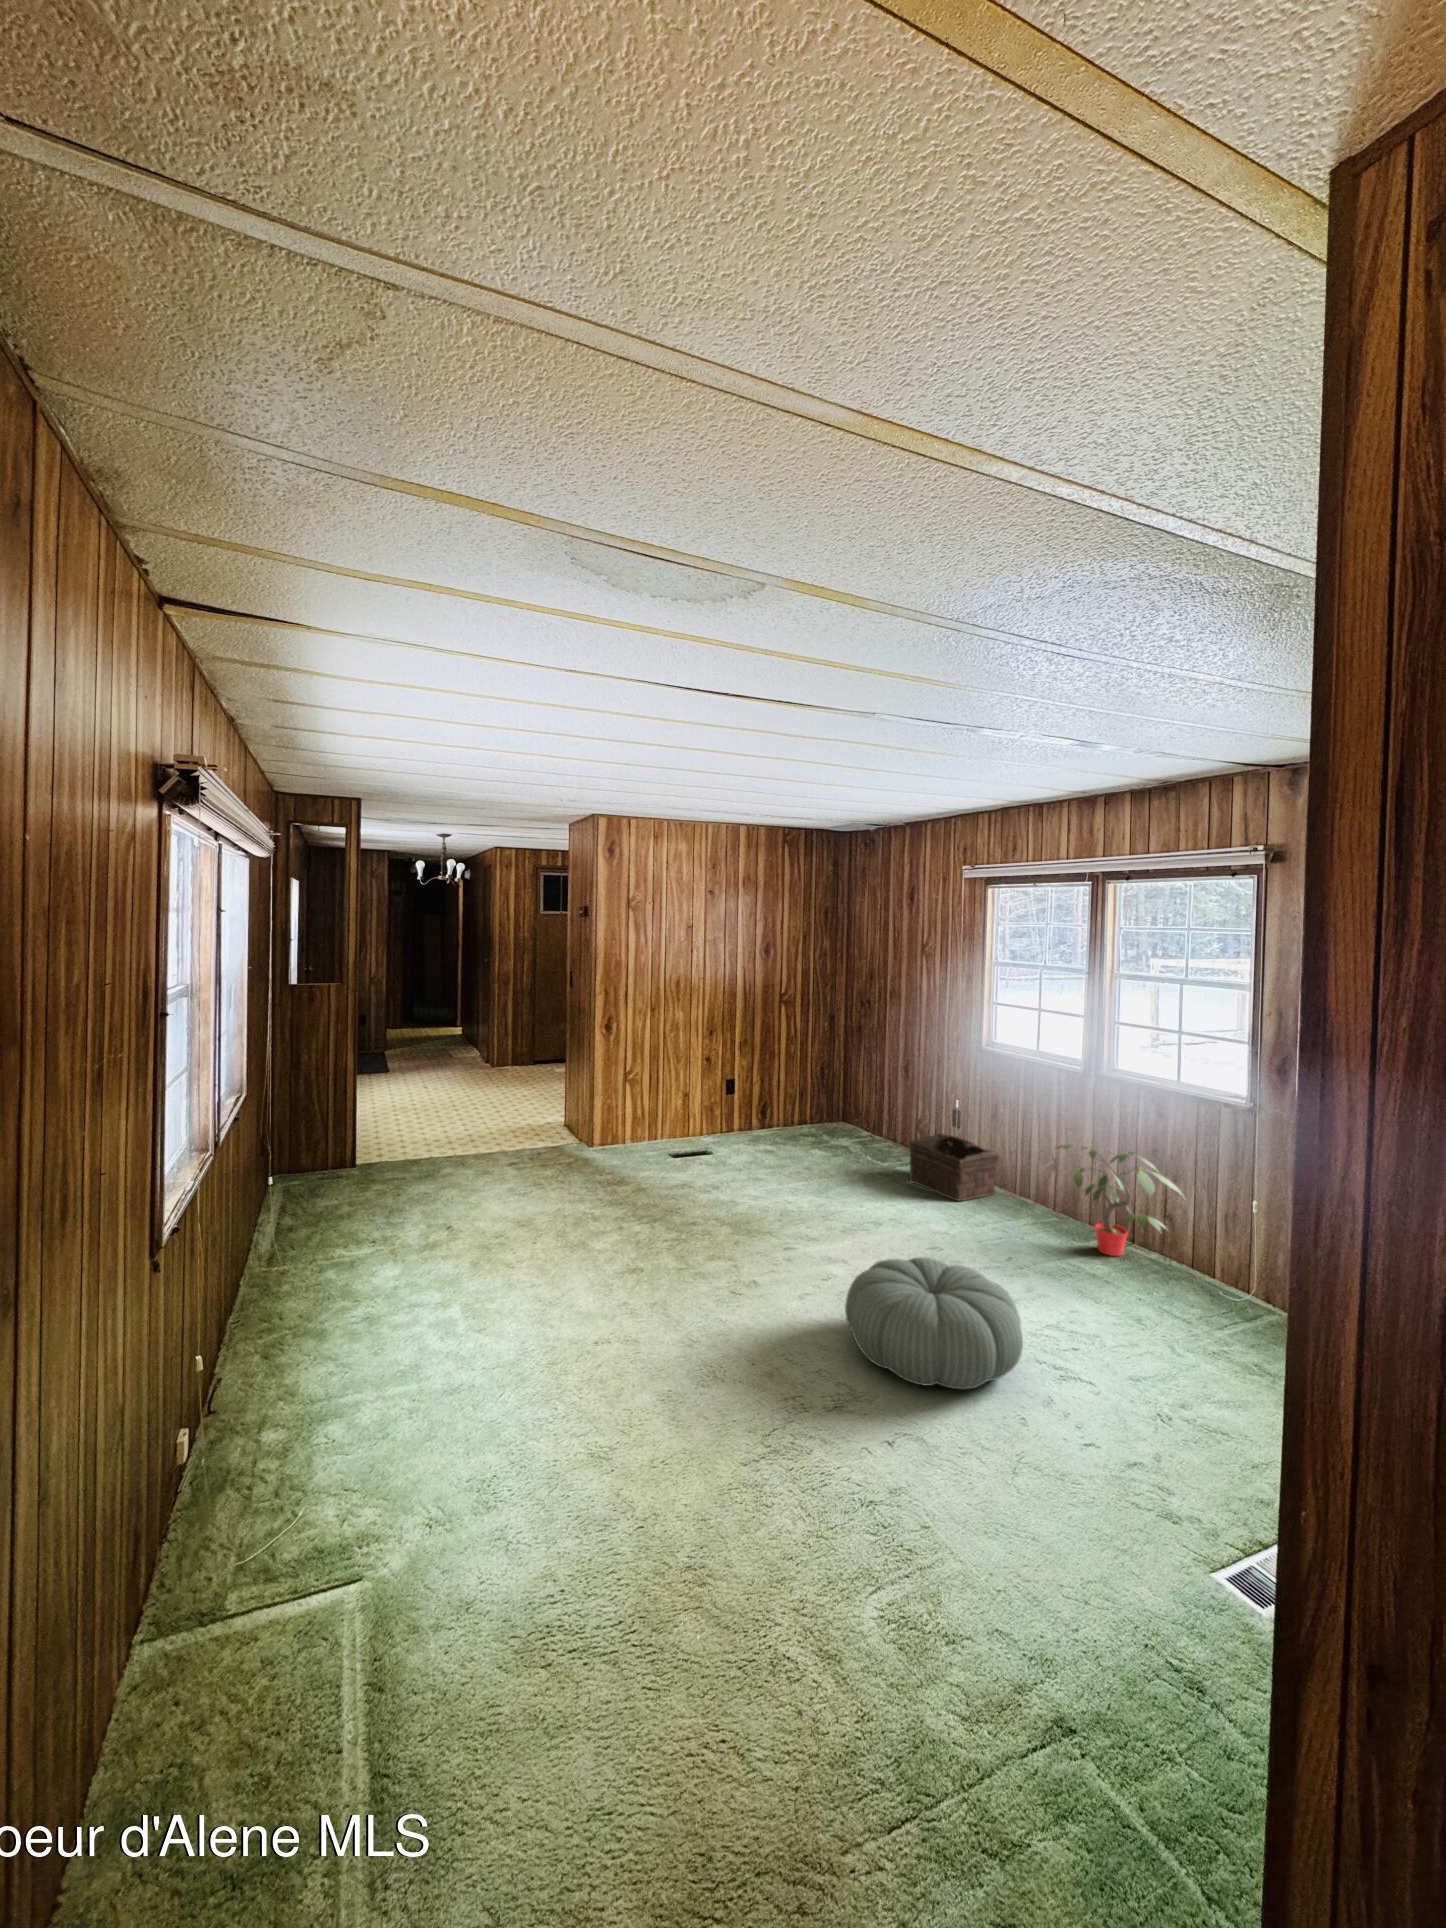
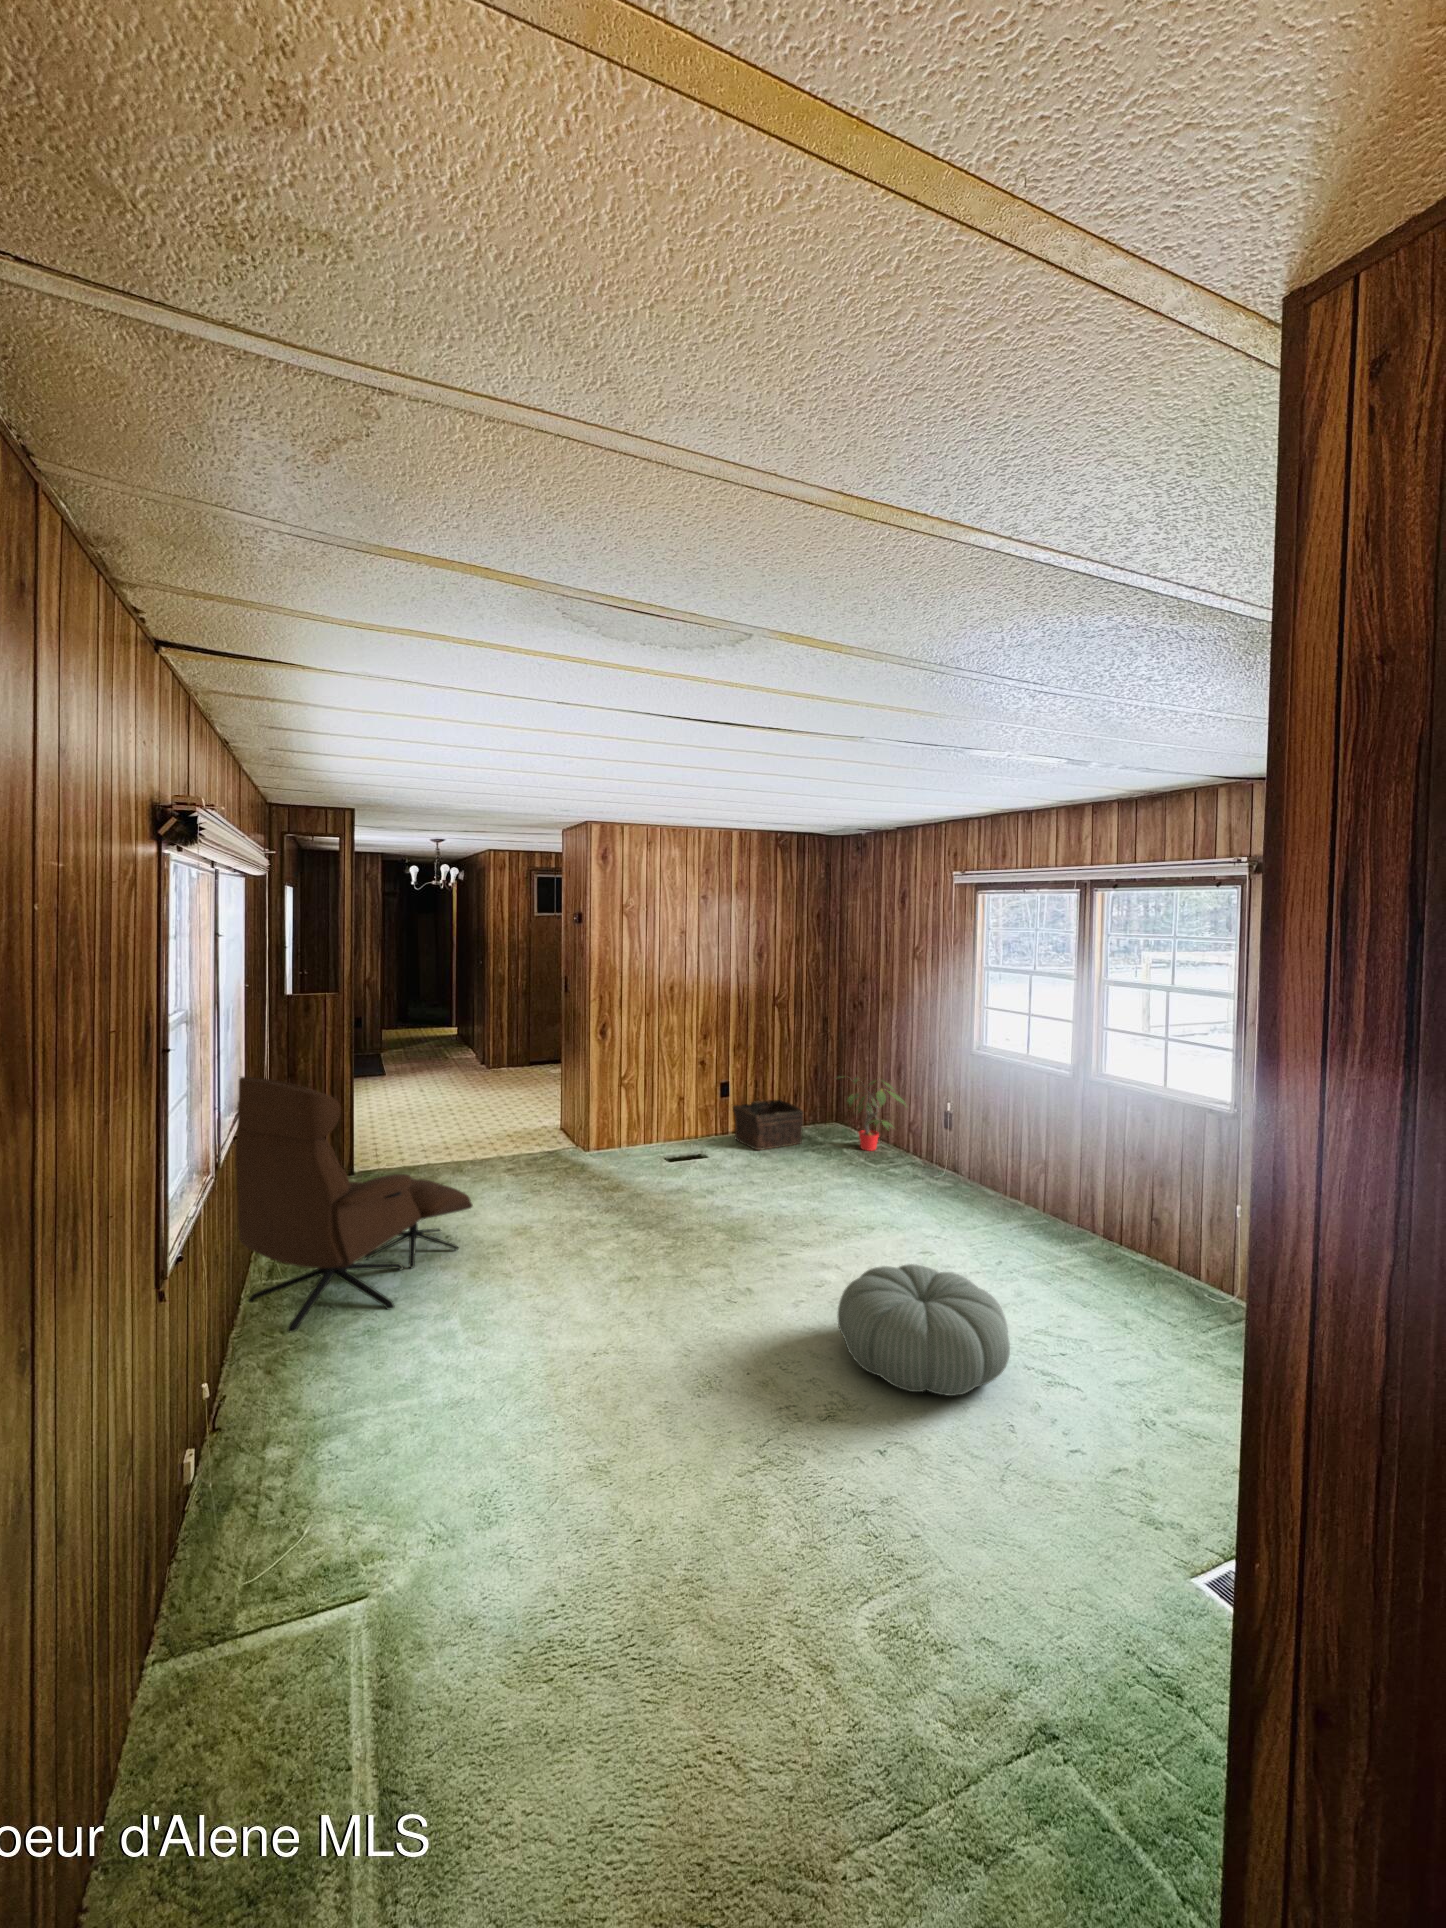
lounge chair: none [209,1058,473,1321] -> present [236,1077,473,1333]
basket: present [909,1134,999,1201] -> present [733,1100,803,1150]
potted plant: present [1057,1144,1181,1256] -> present [838,1076,905,1151]

